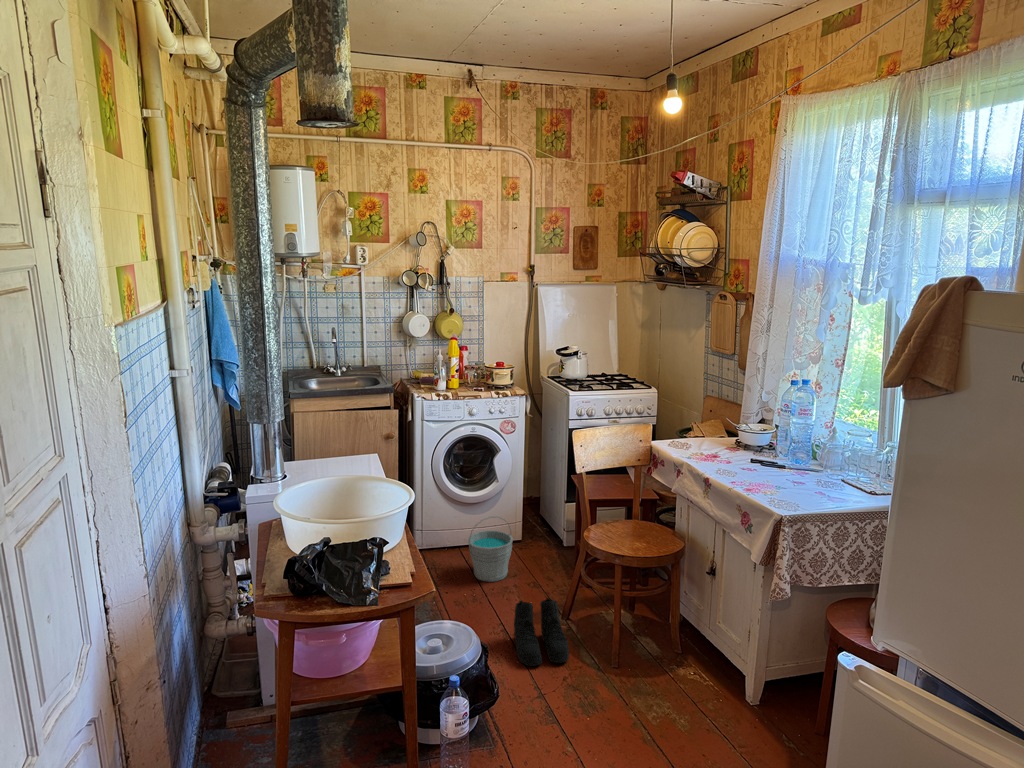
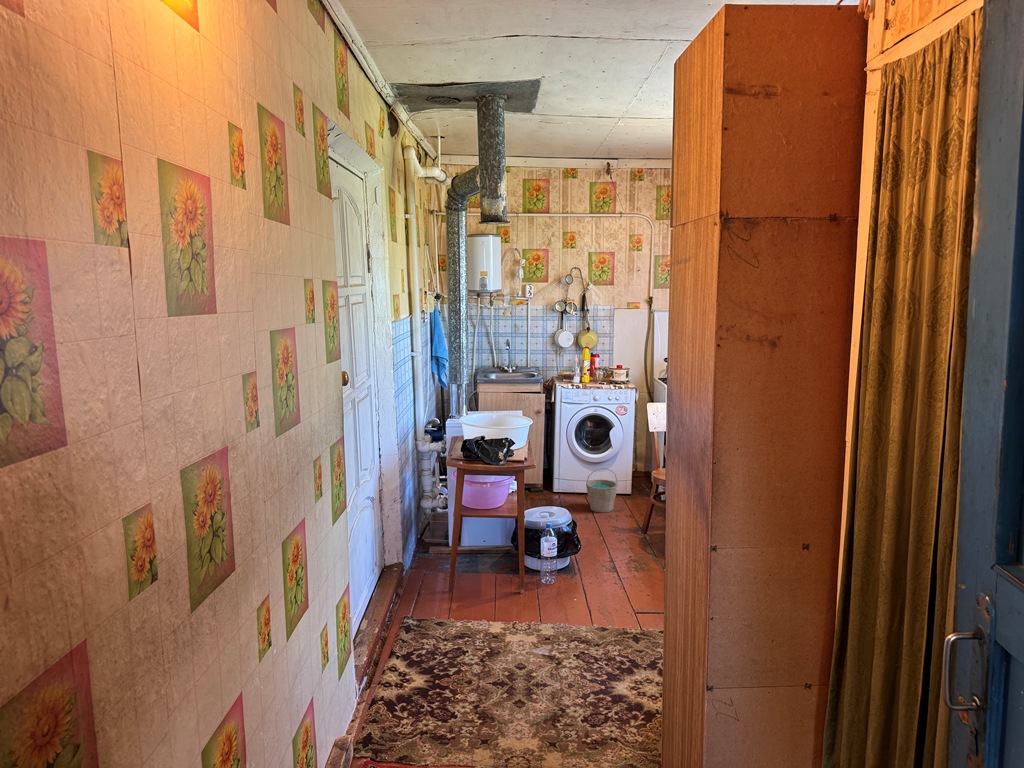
boots: present [514,598,569,666] -> none [605,516,639,554]

